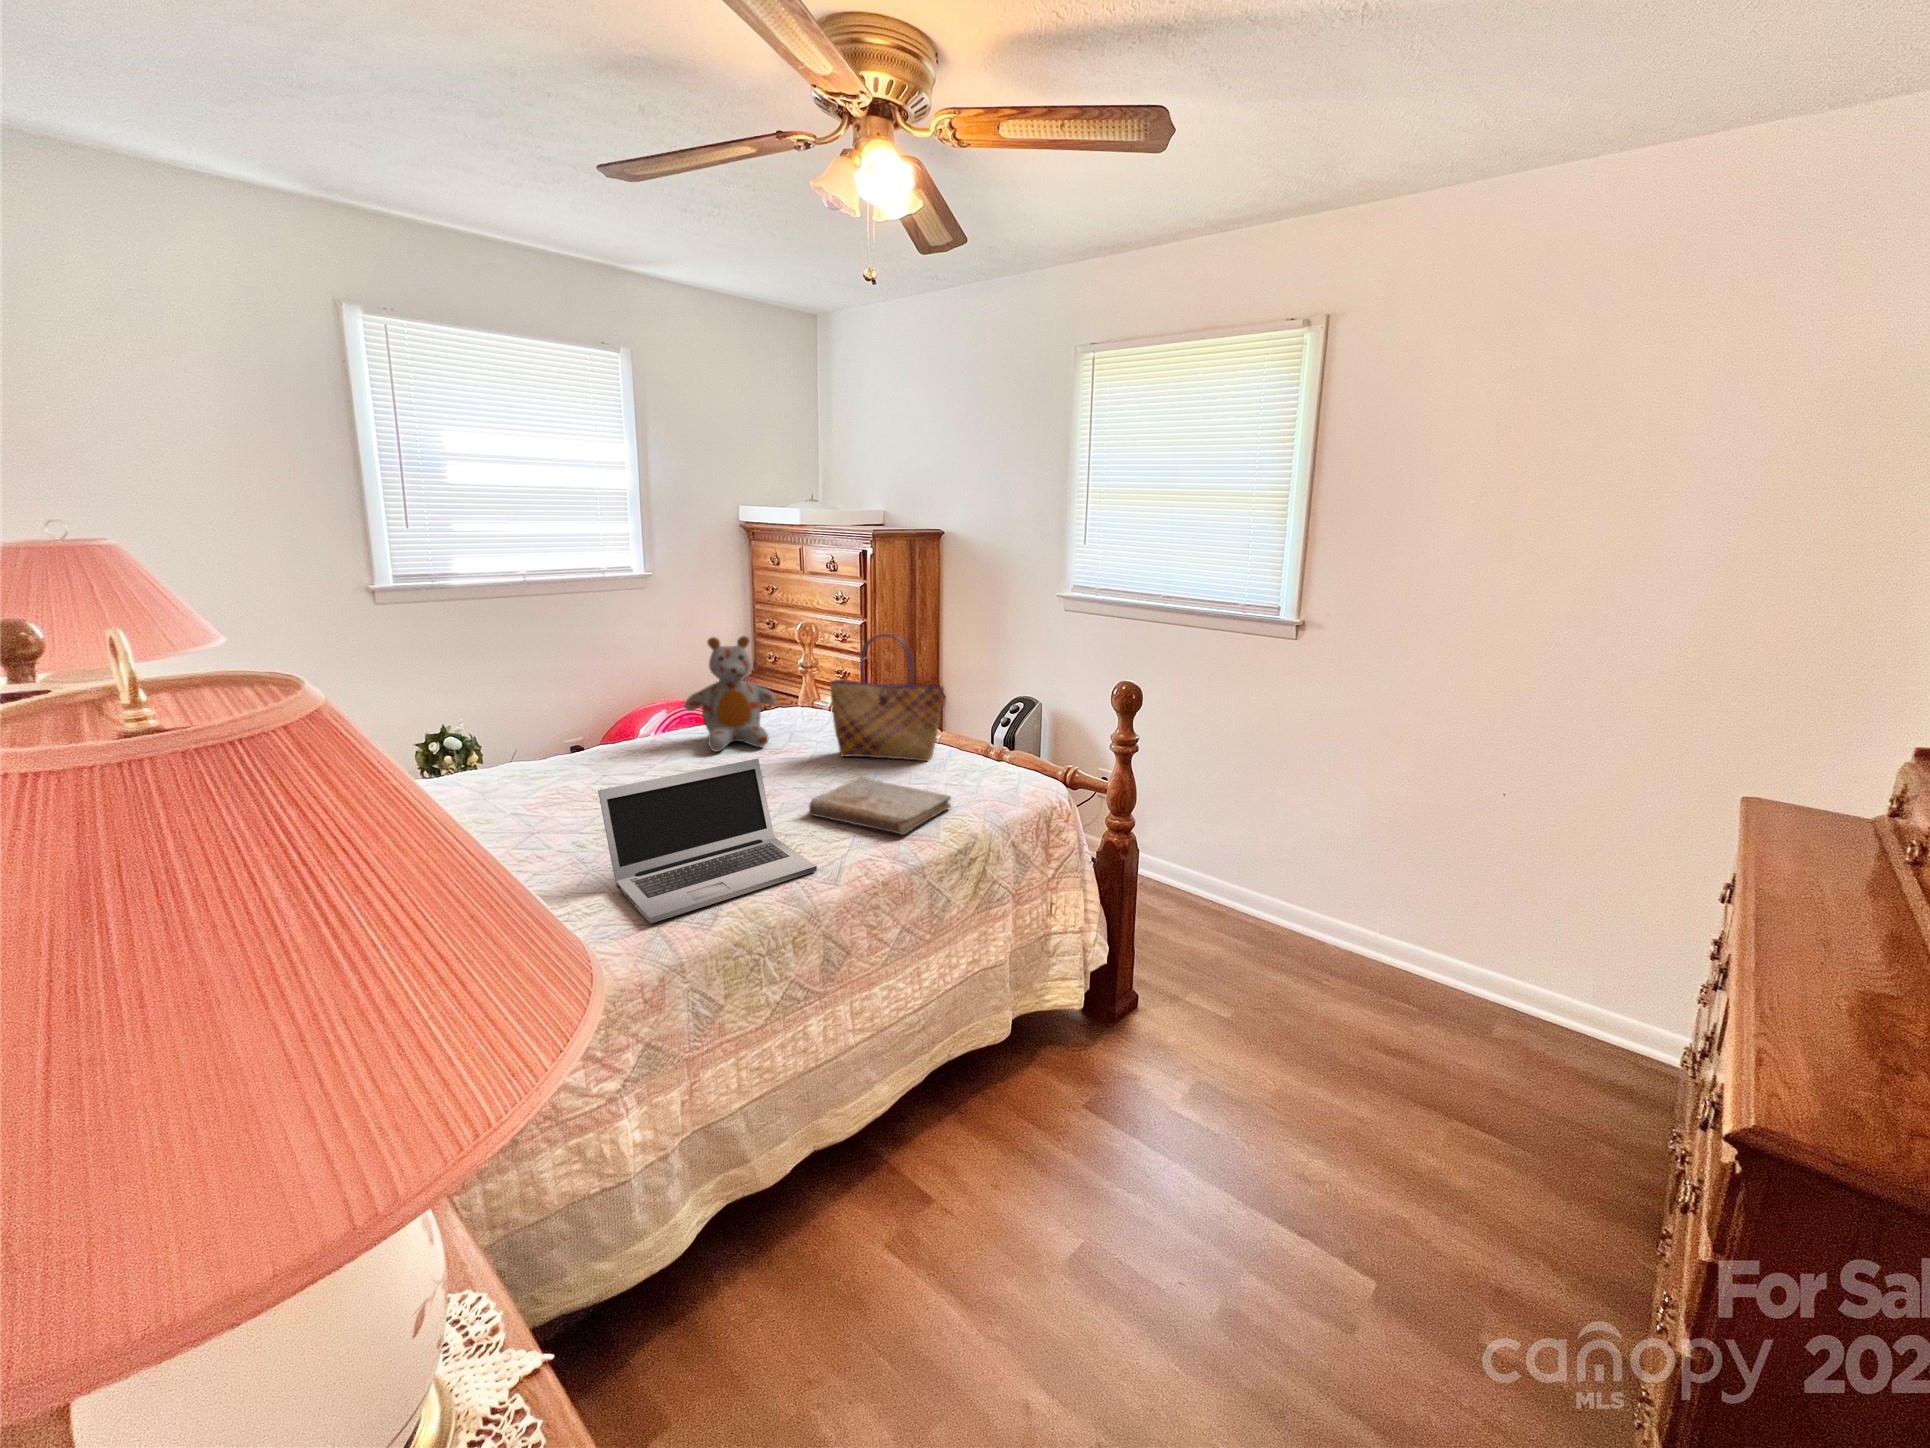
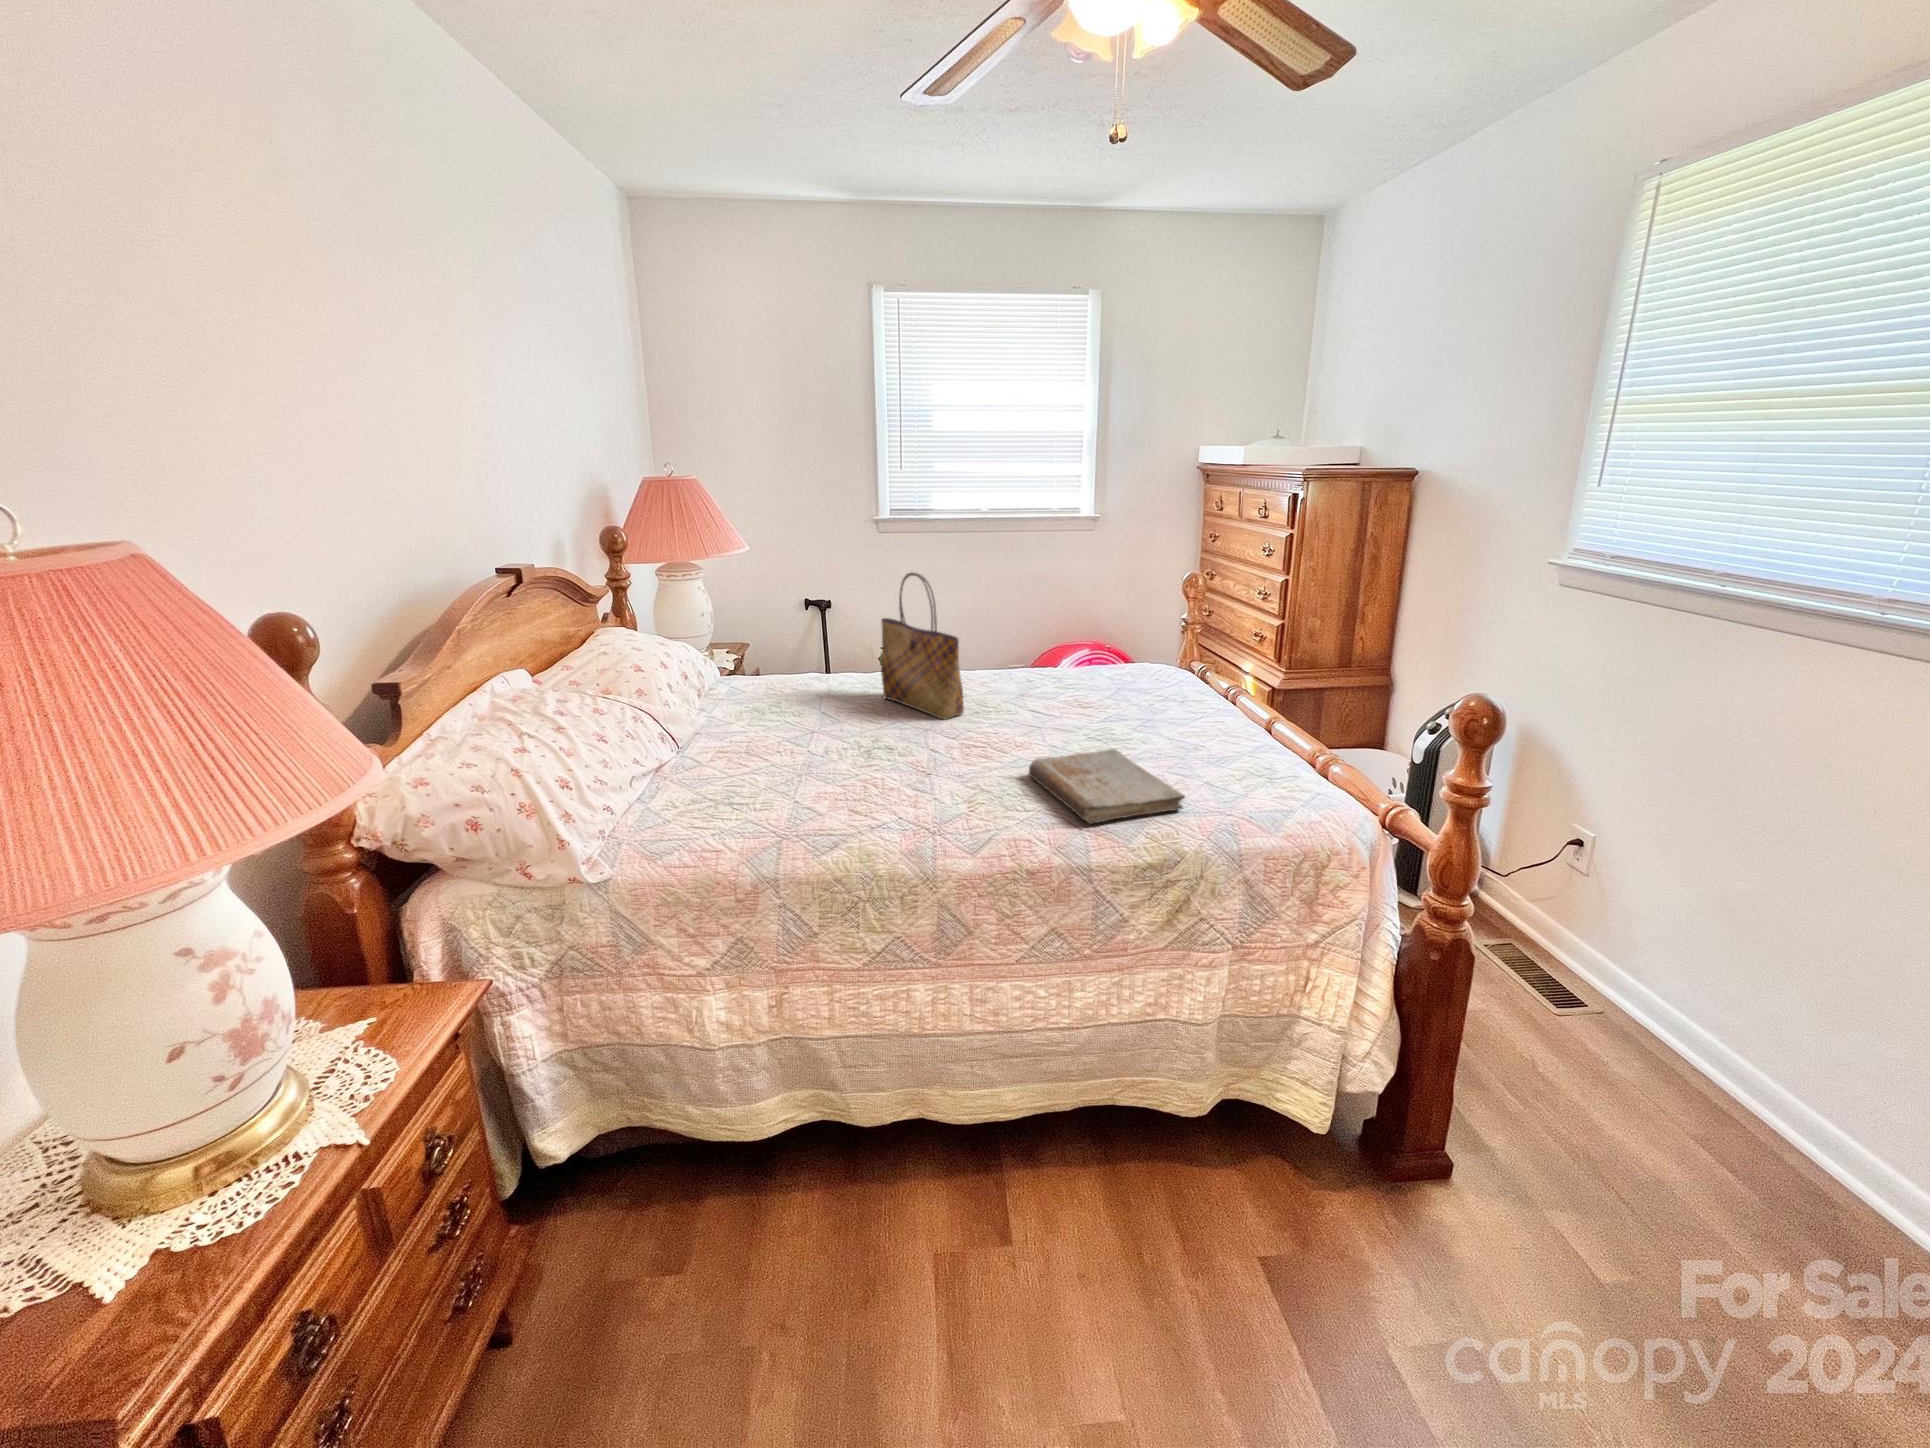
tote bag: present [830,634,944,761] -> present [881,573,964,720]
stuffed bear: present [684,636,776,752] -> none [1017,576,1108,699]
laptop: present [598,759,817,923] -> none [787,701,967,833]

